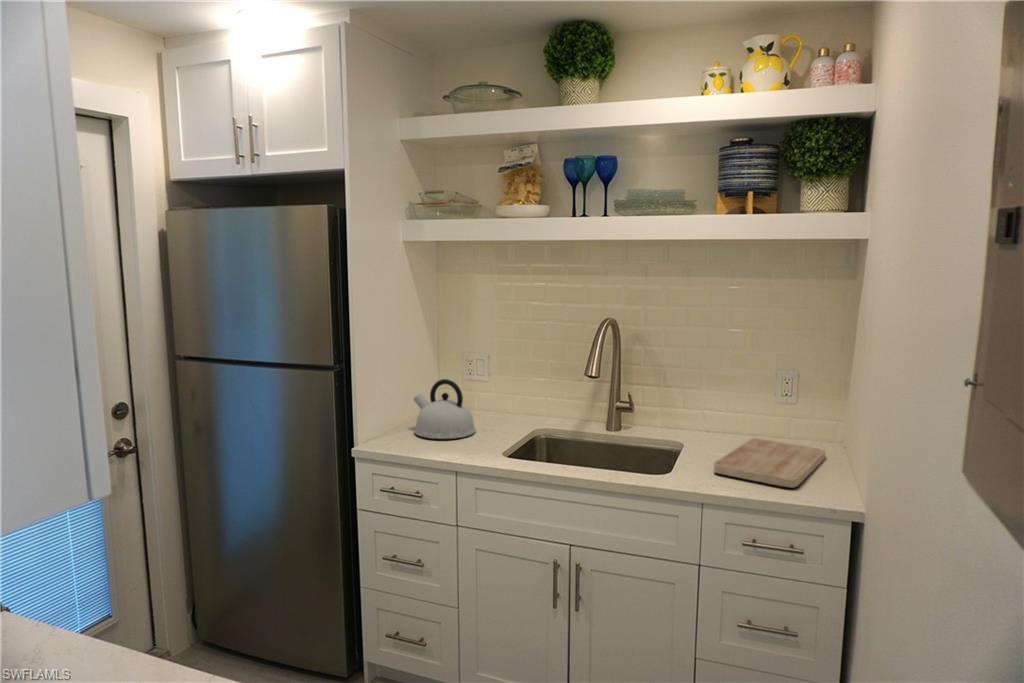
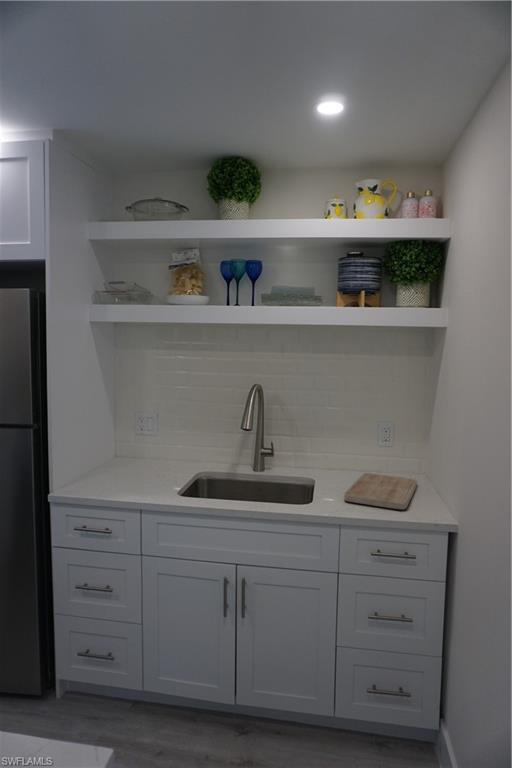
kettle: present [414,379,476,439] -> none [99,435,152,484]

